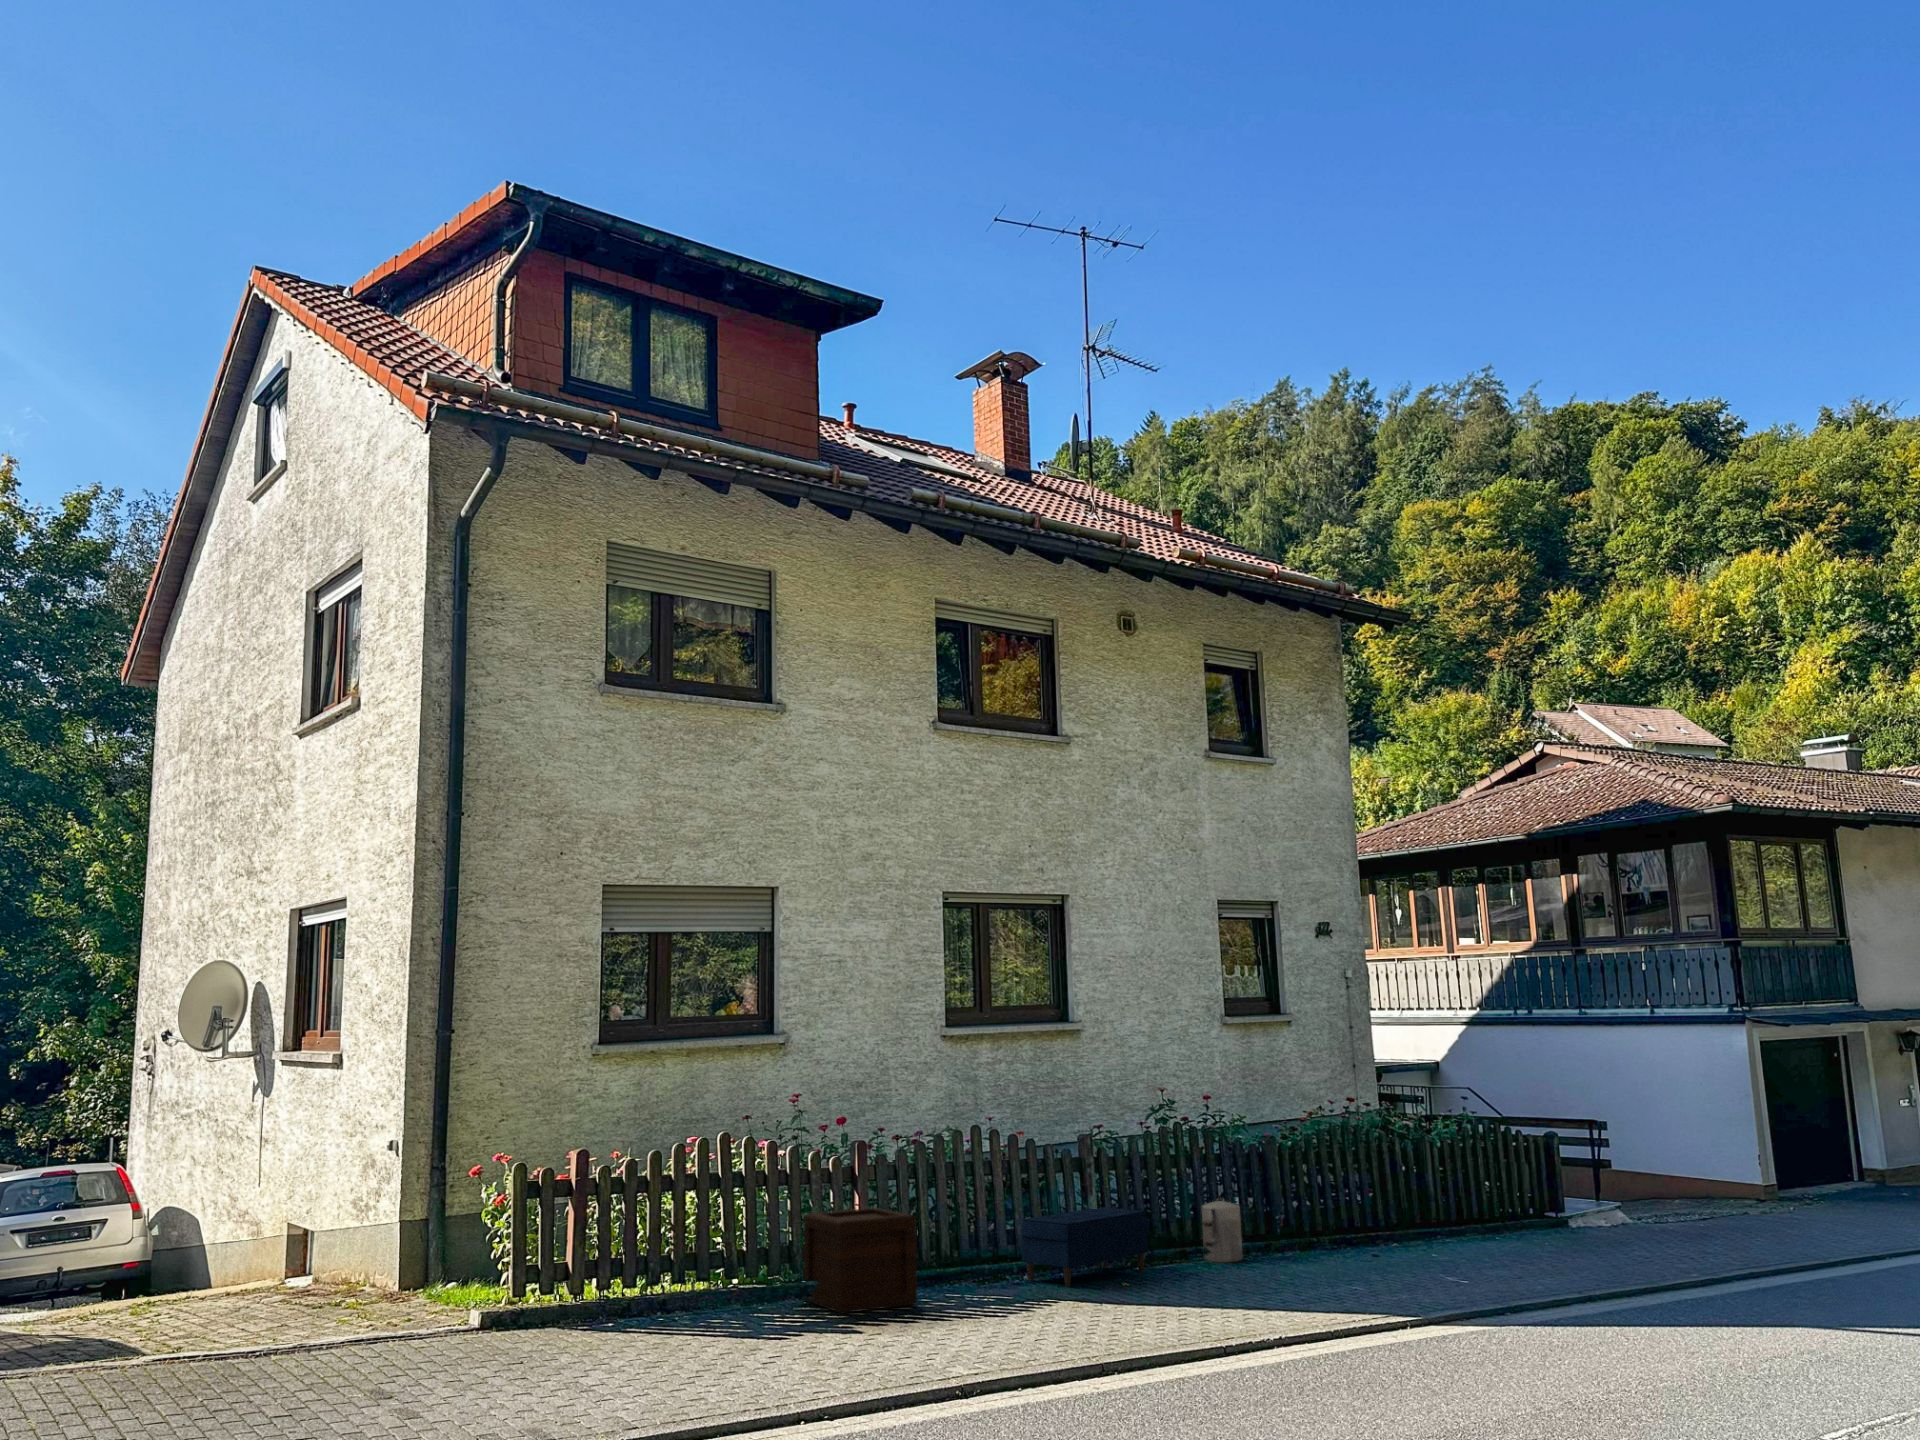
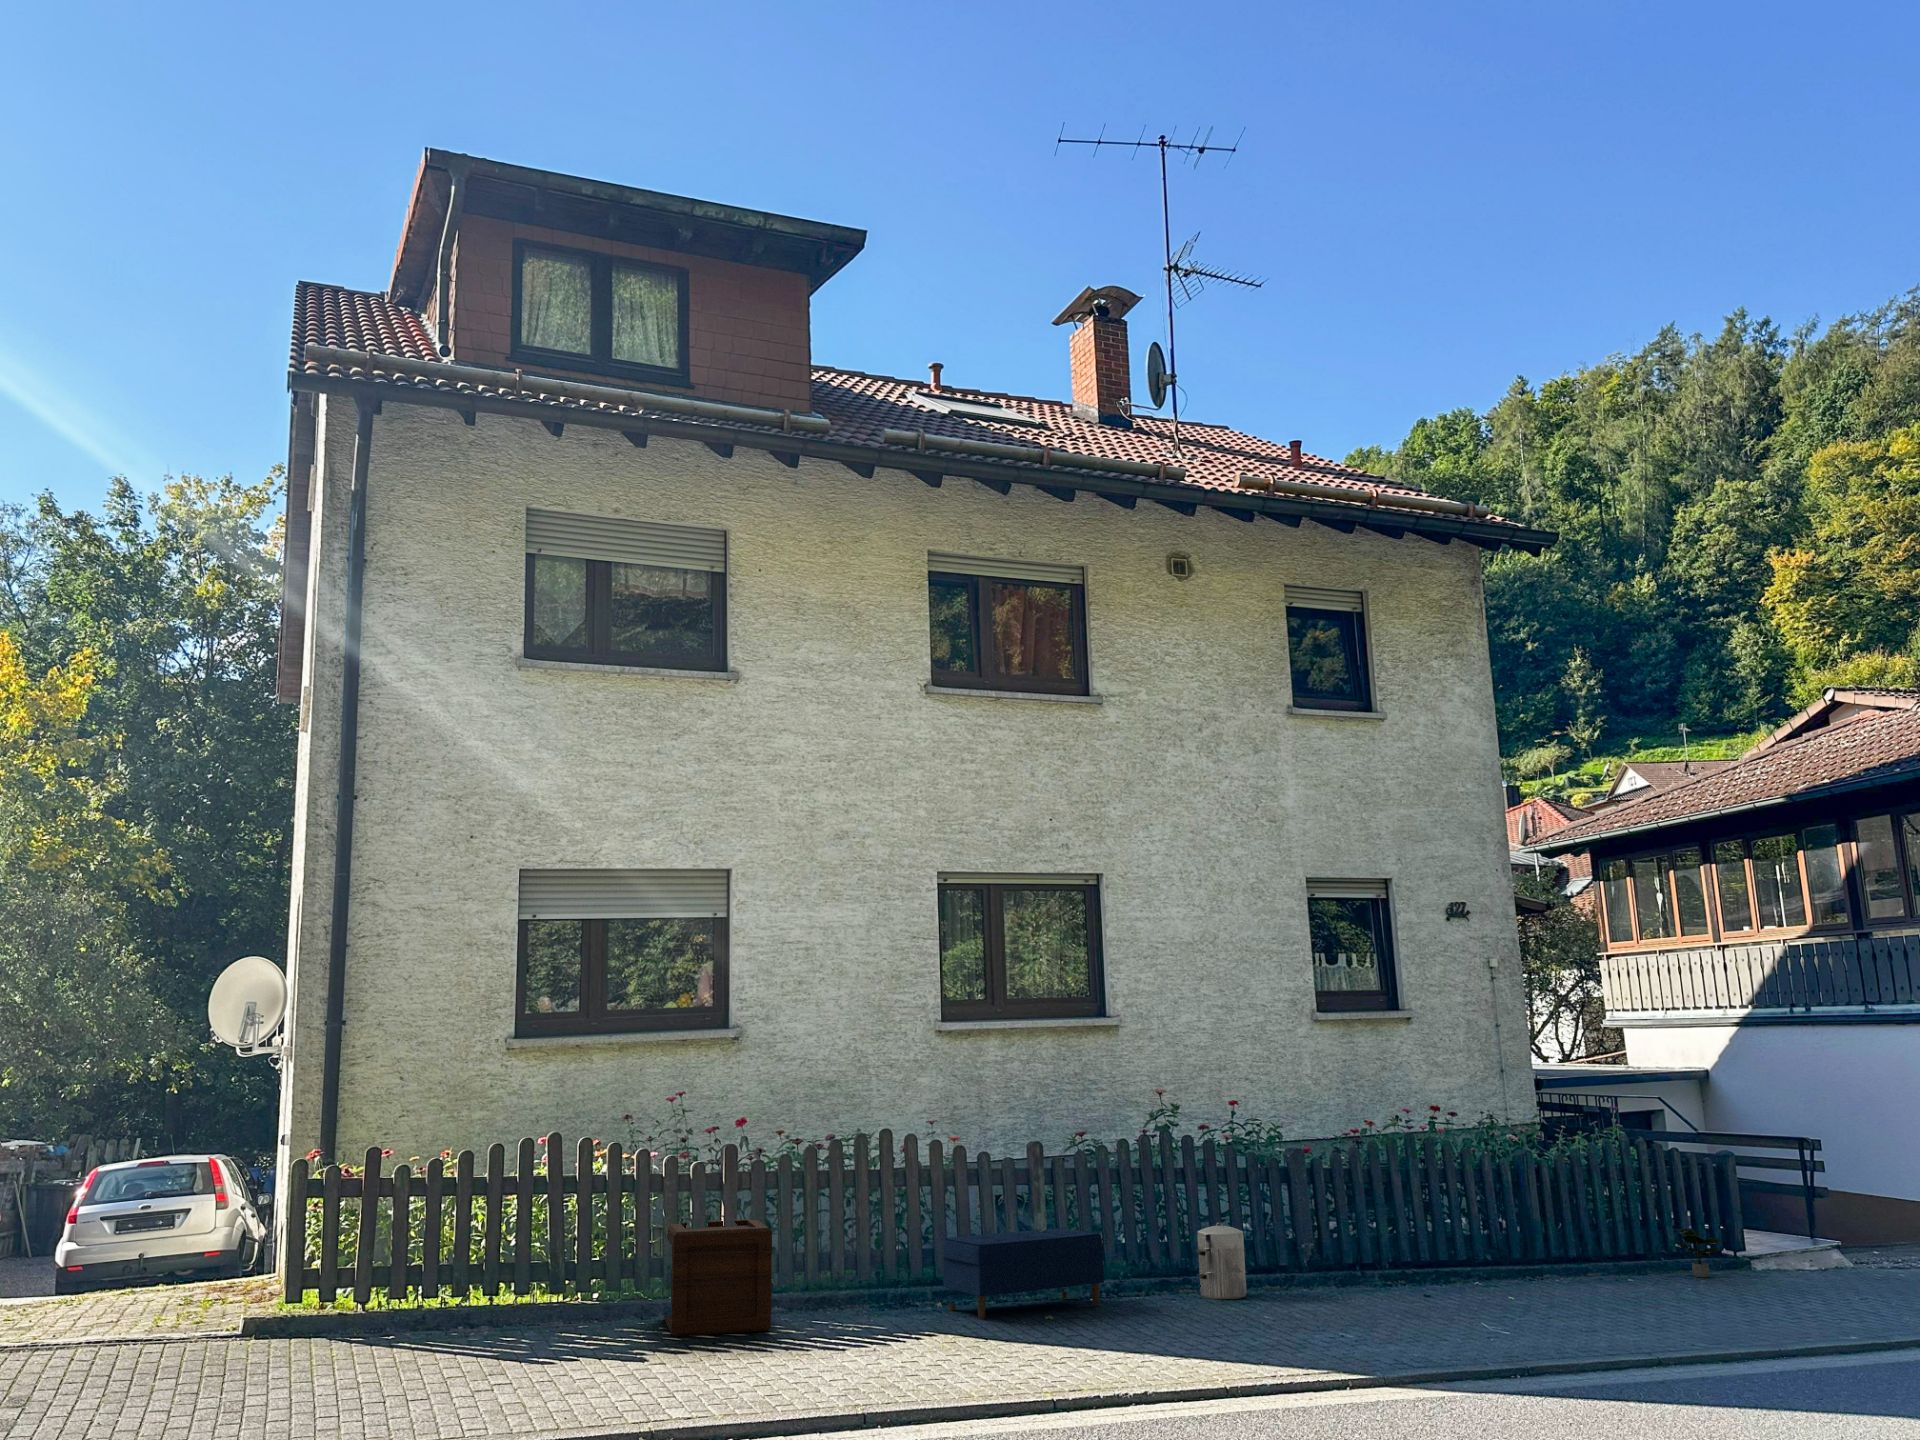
potted plant: none [1523,1192,1559,1231] -> present [1677,1229,1722,1278]

